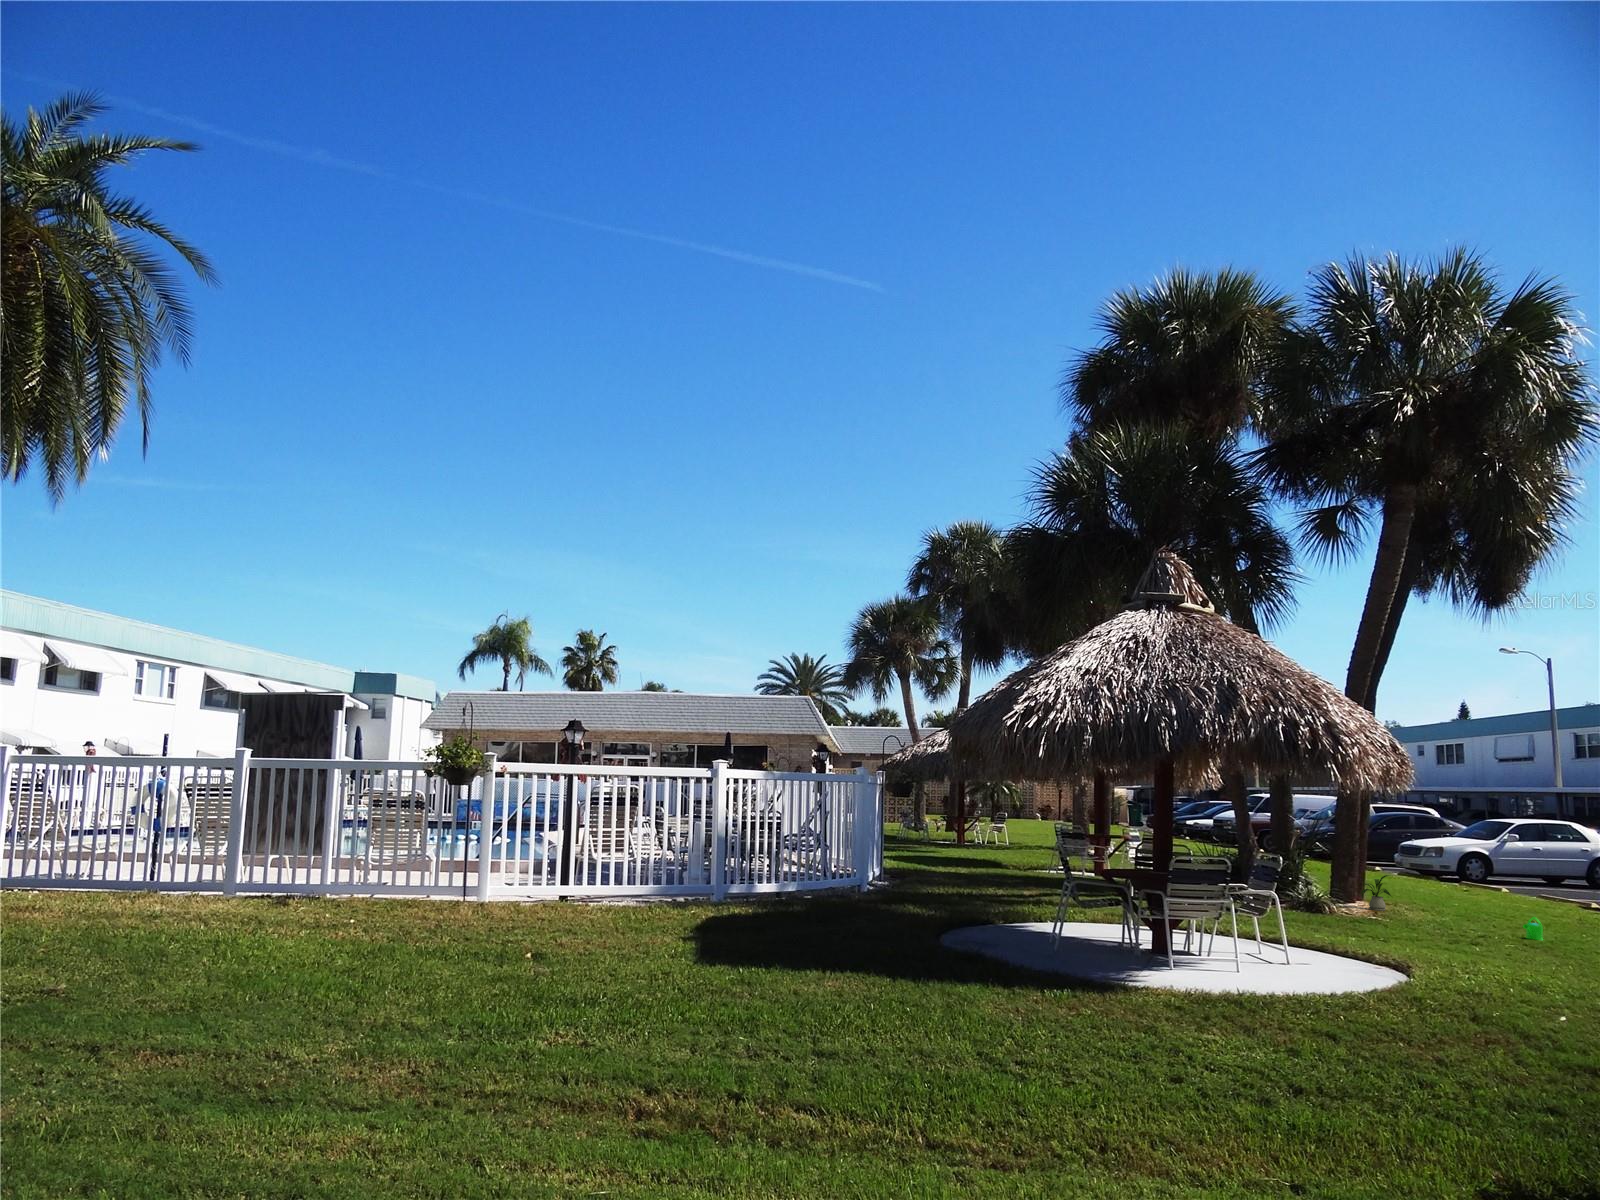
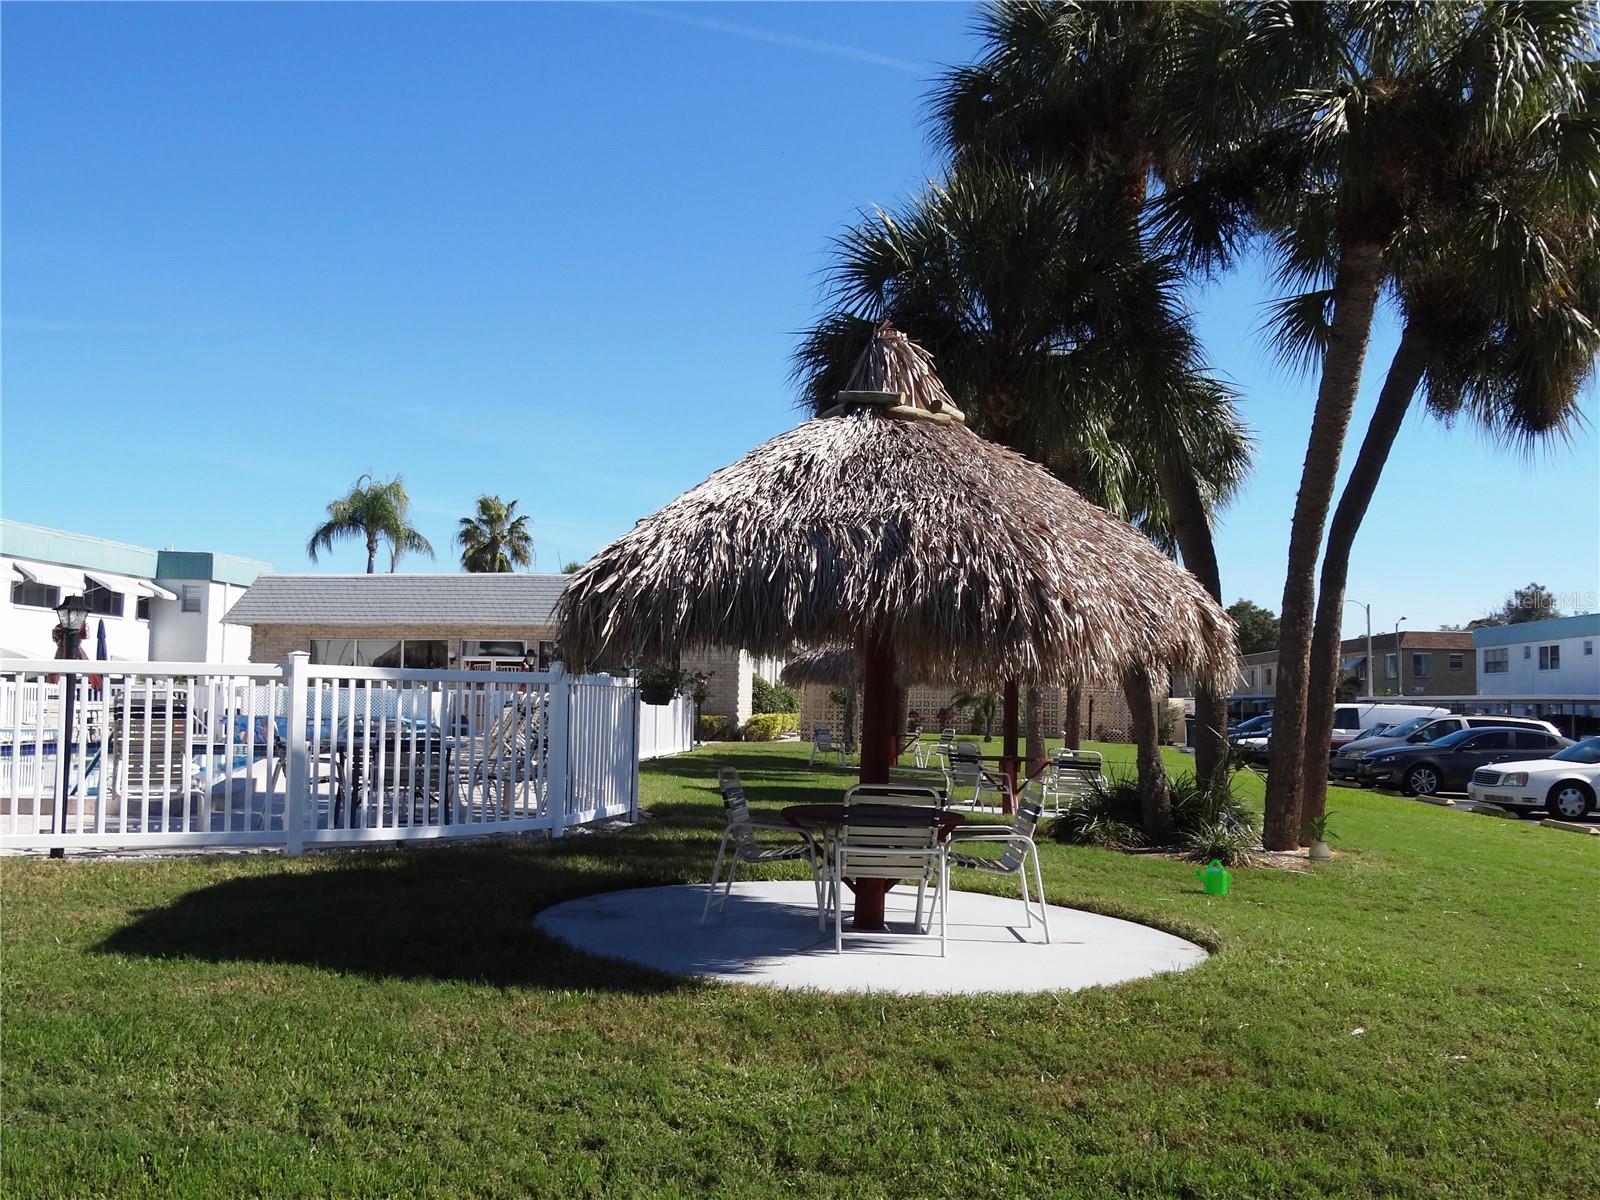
watering can: present [1523,917,1543,940] -> present [1194,859,1232,895]

